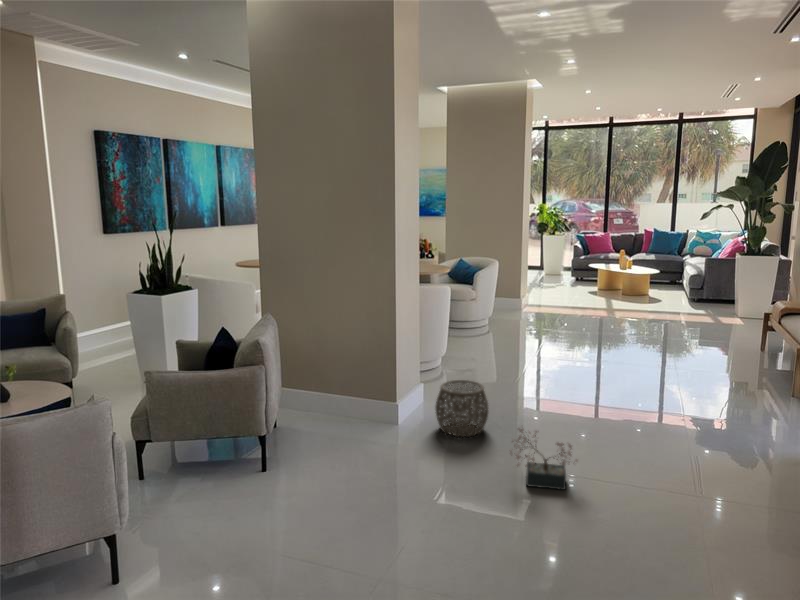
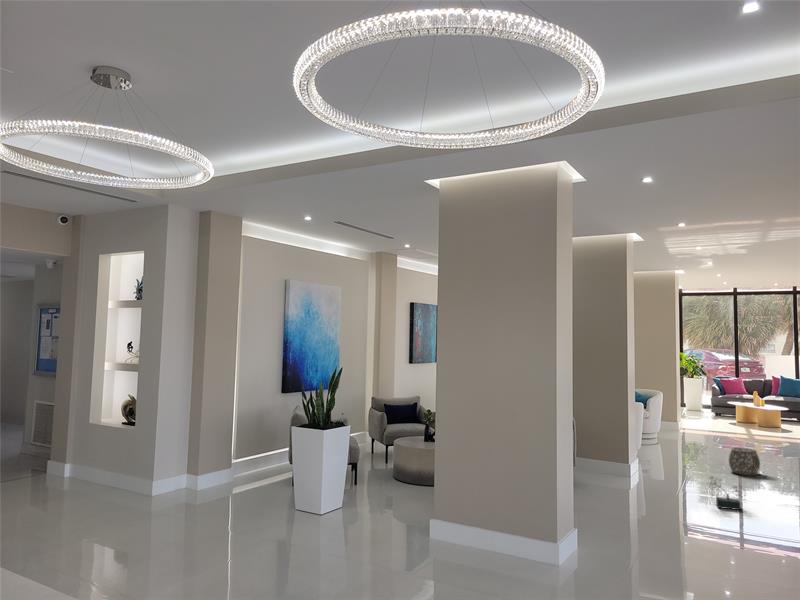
woven basket: present [435,380,489,437] -> present [729,448,760,475]

